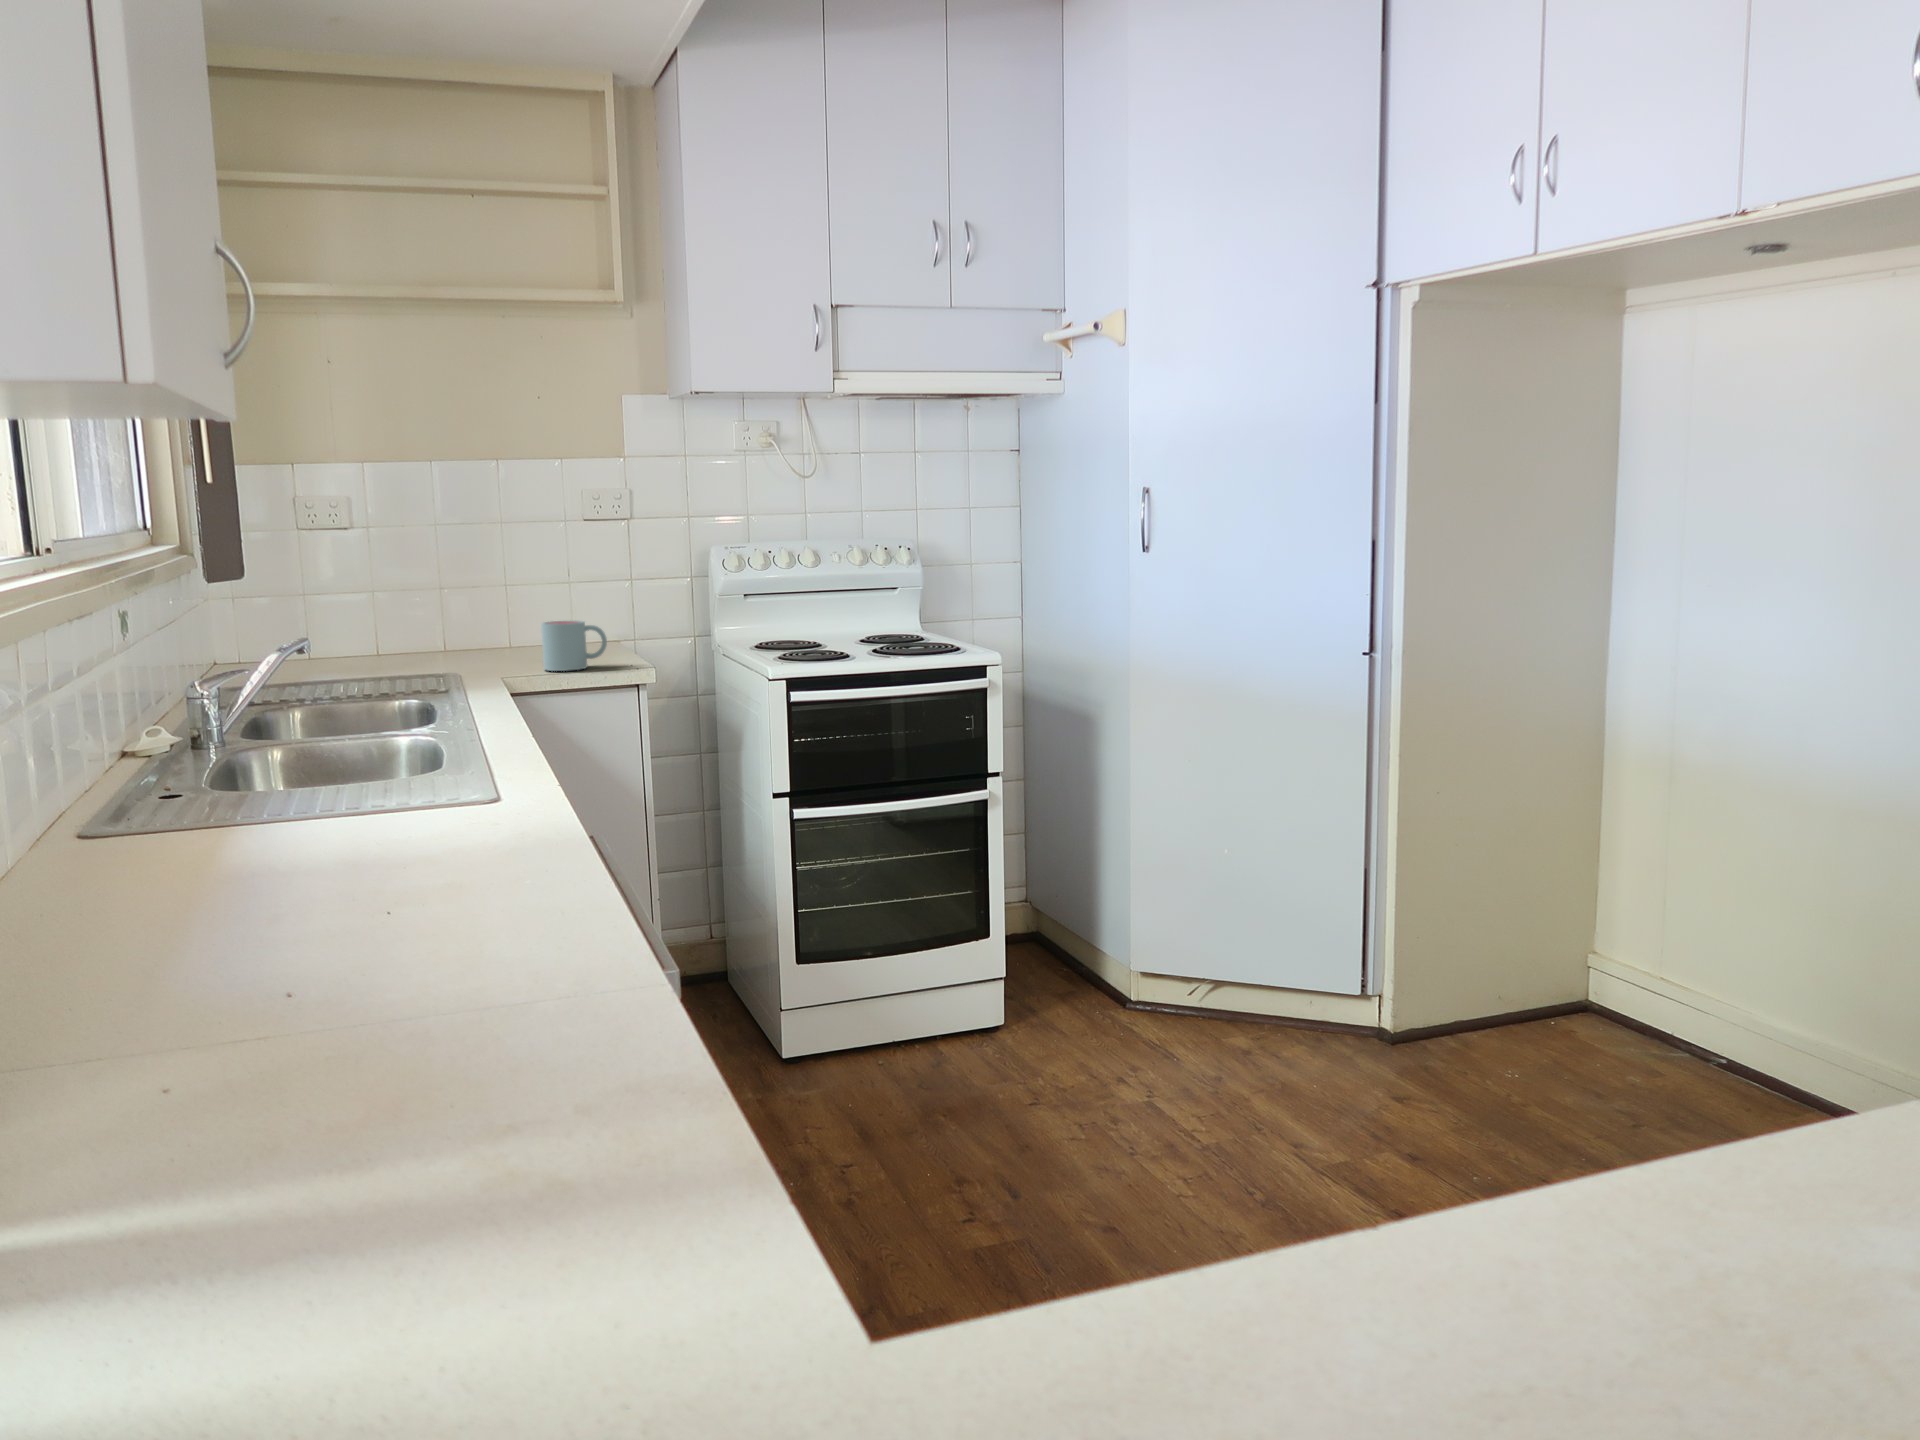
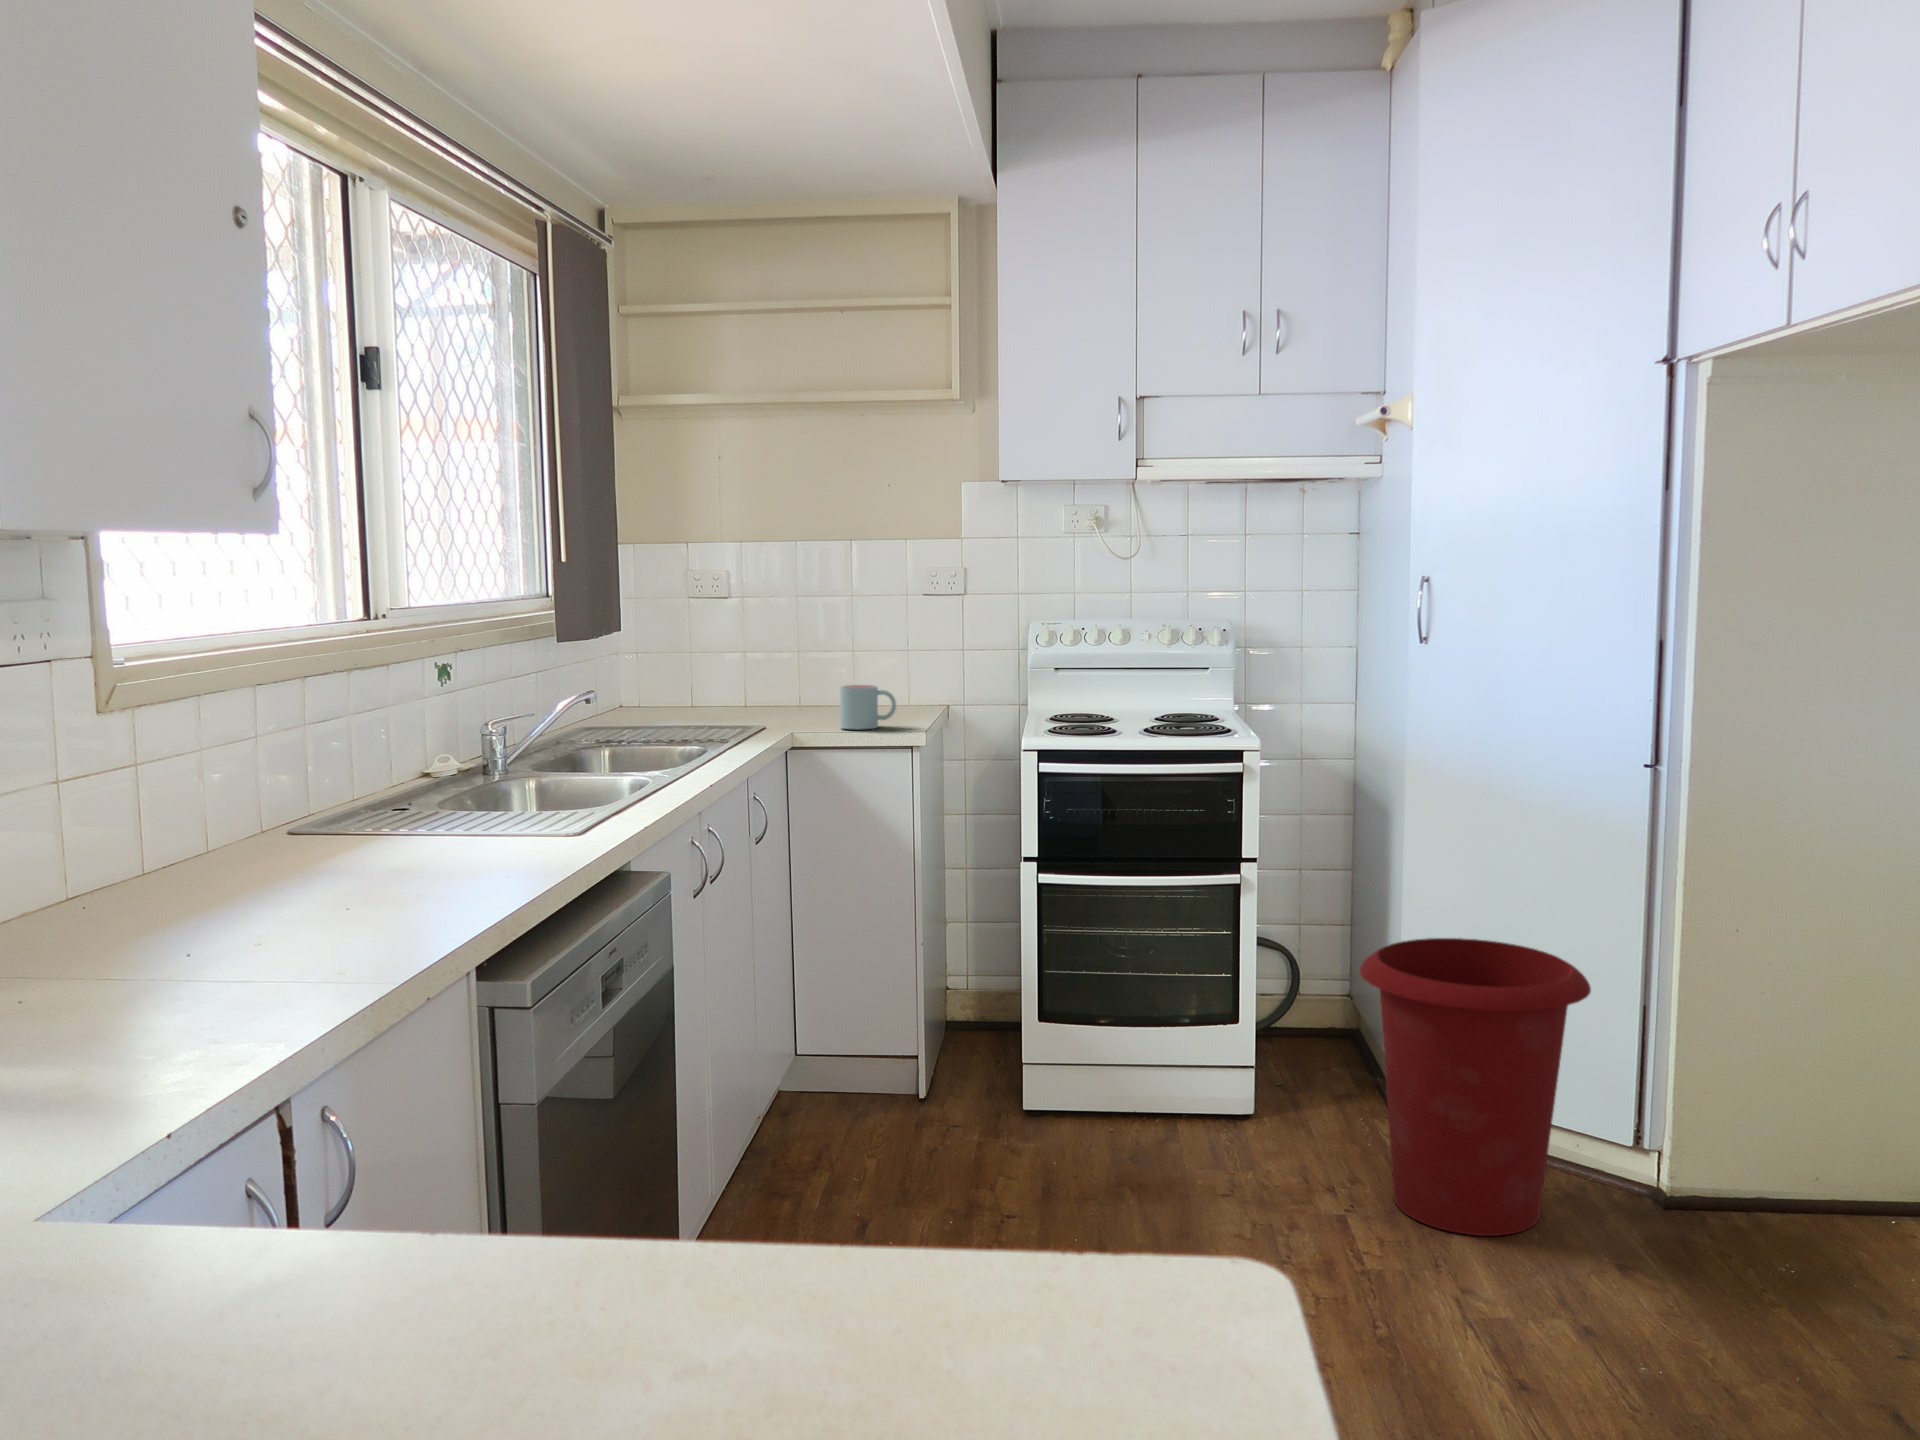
waste bin: none [1139,826,1346,1095] -> present [1360,938,1591,1236]

